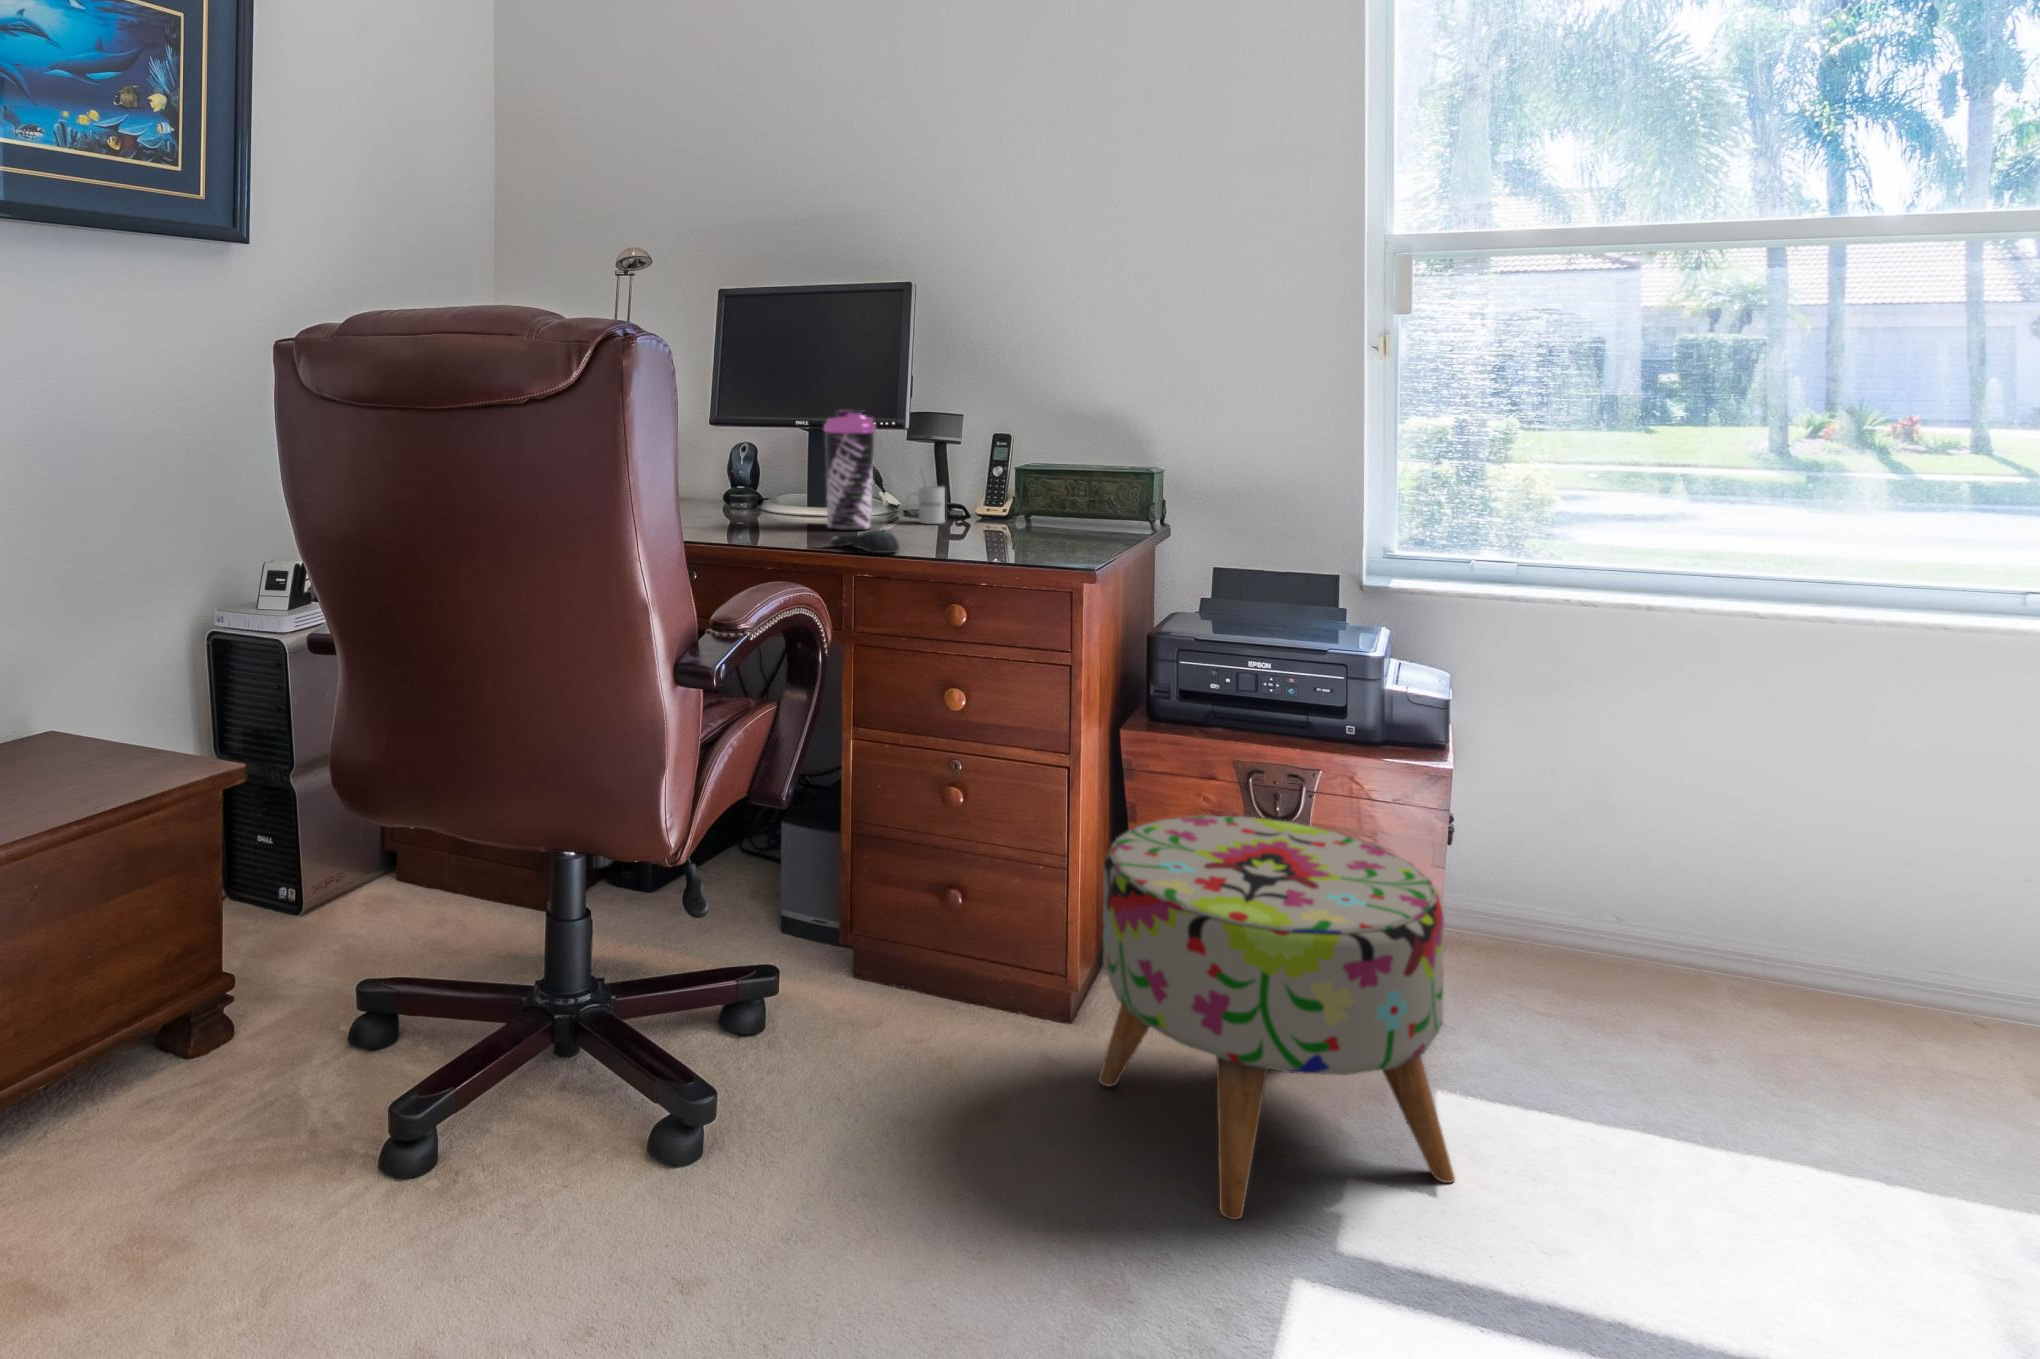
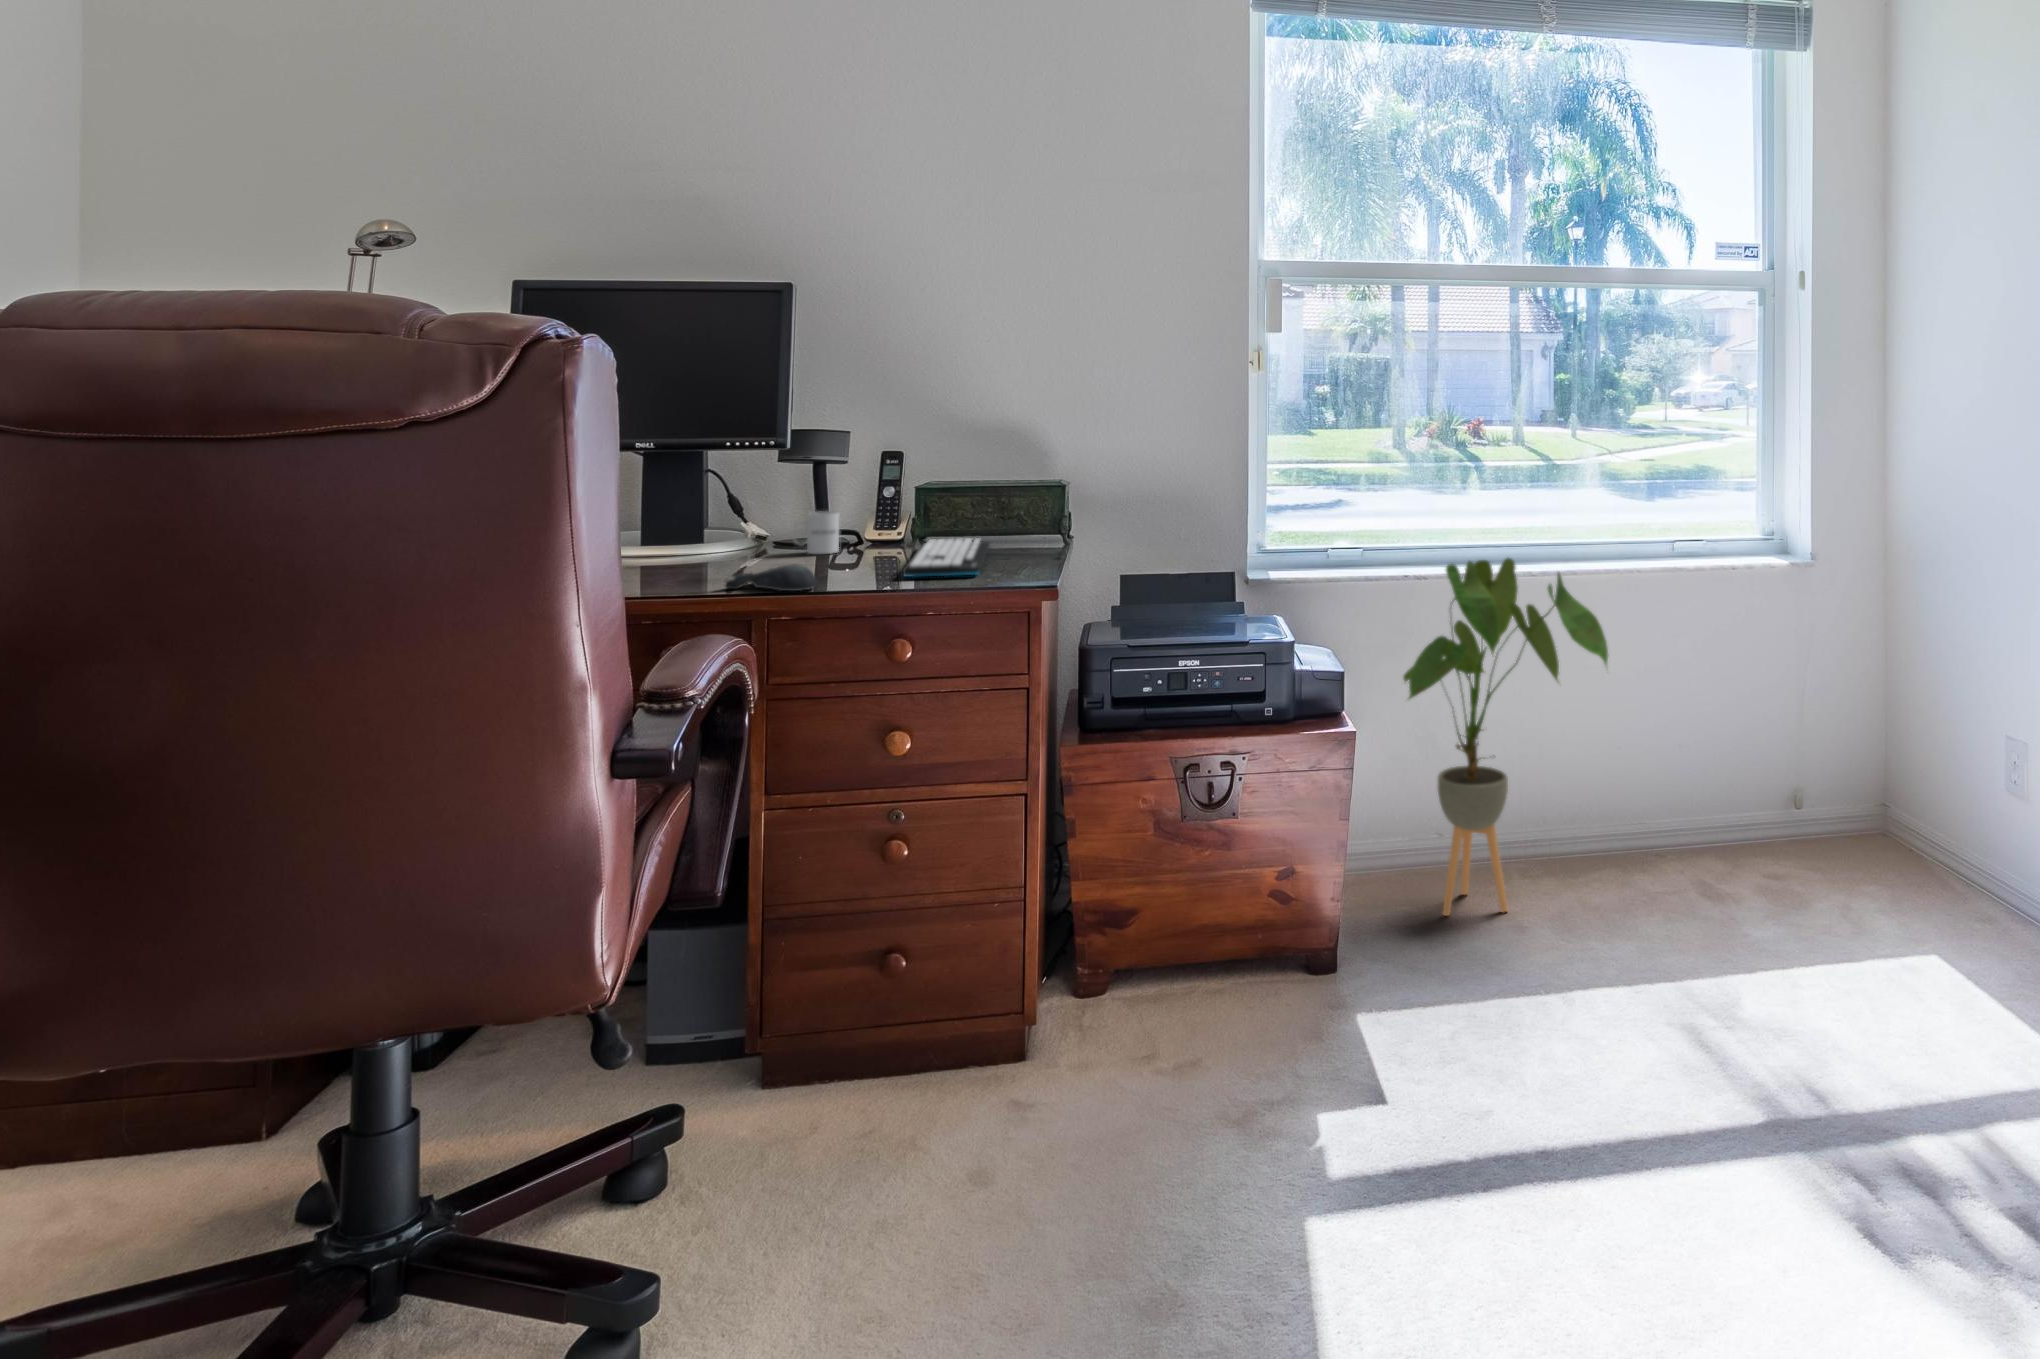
water bottle: present [824,410,876,530] -> none [694,429,762,570]
keyboard: none [974,517,1077,553] -> present [903,538,990,577]
house plant: none [1534,591,1850,1038] -> present [1403,558,1608,916]
ottoman: present [1099,815,1455,1220] -> none [1073,803,1395,1191]

